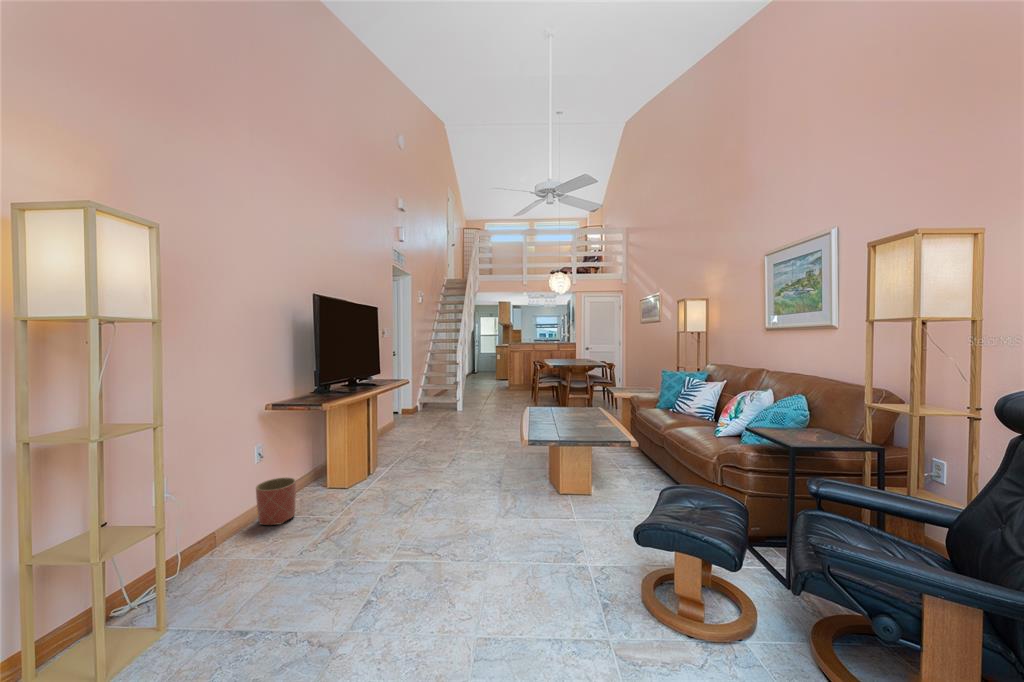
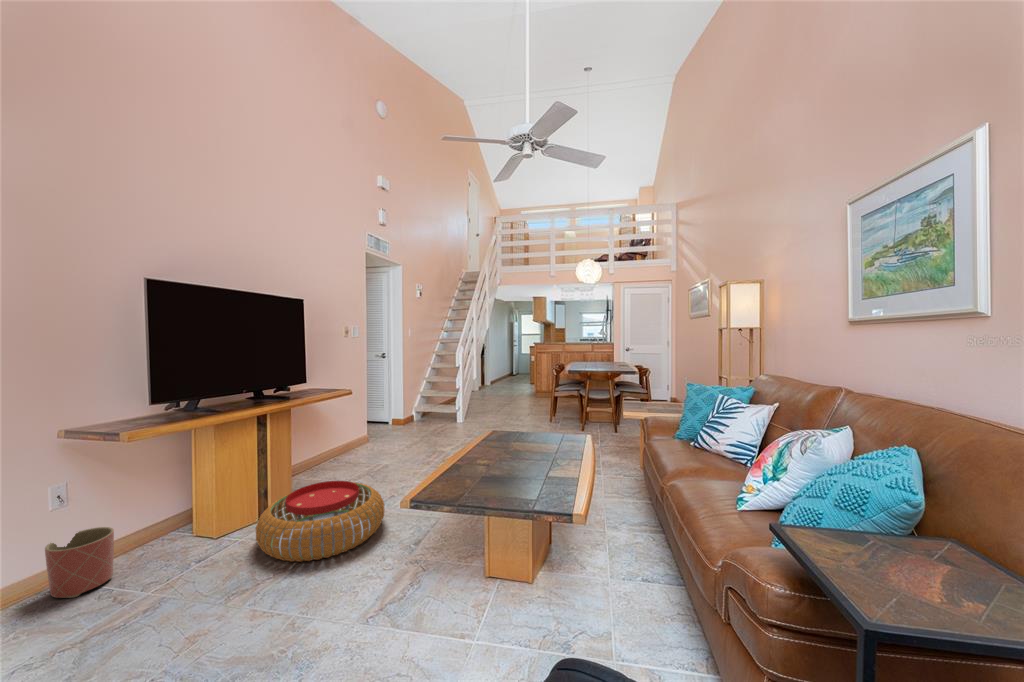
pouf: none [381,445,469,497] -> present [256,481,385,562]

